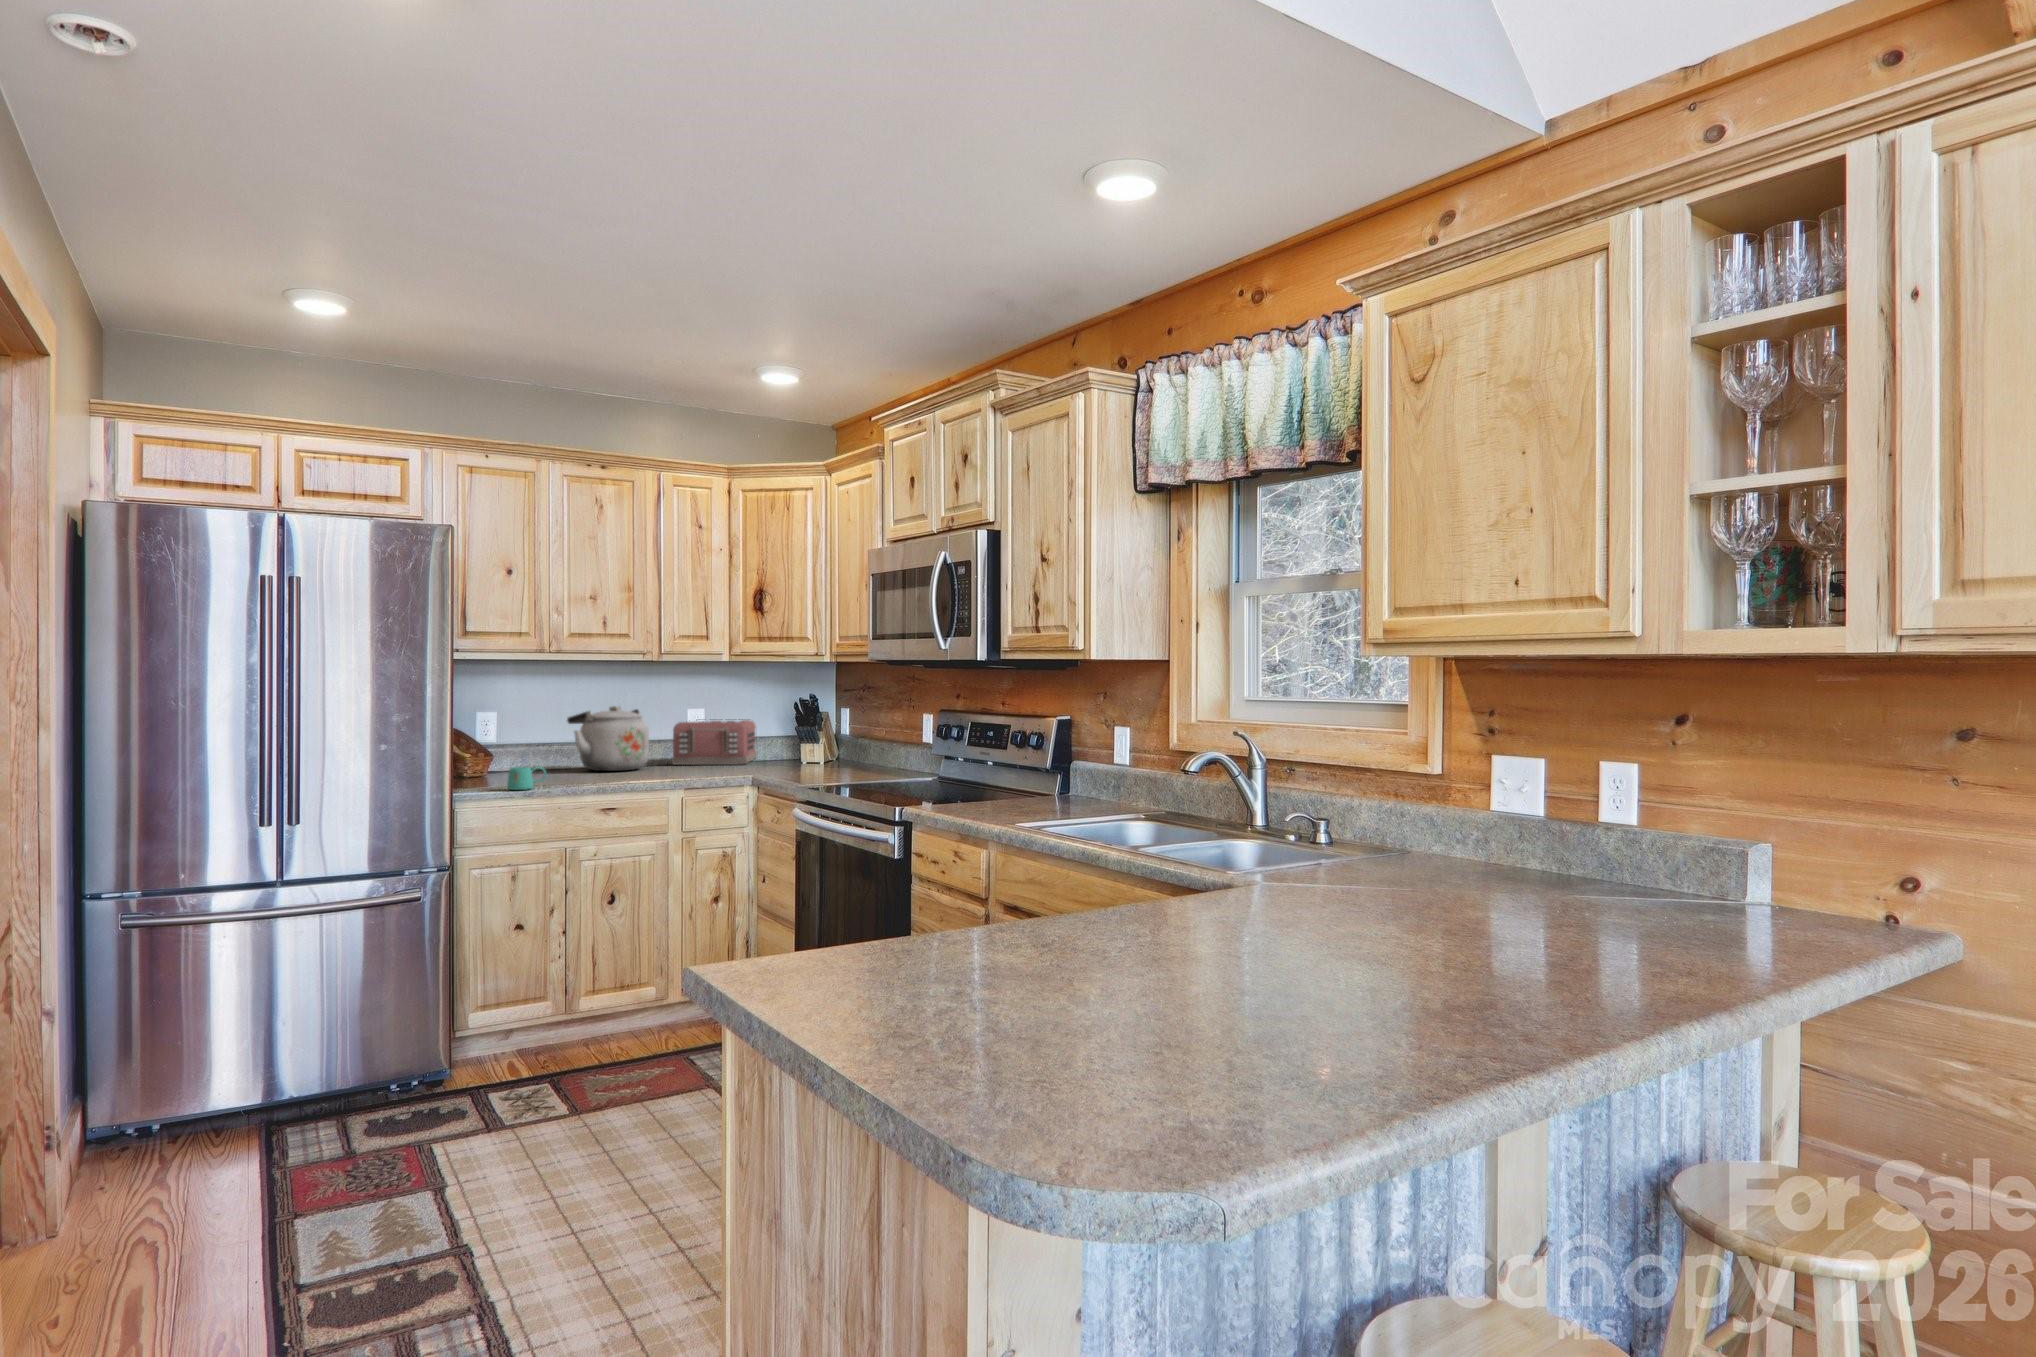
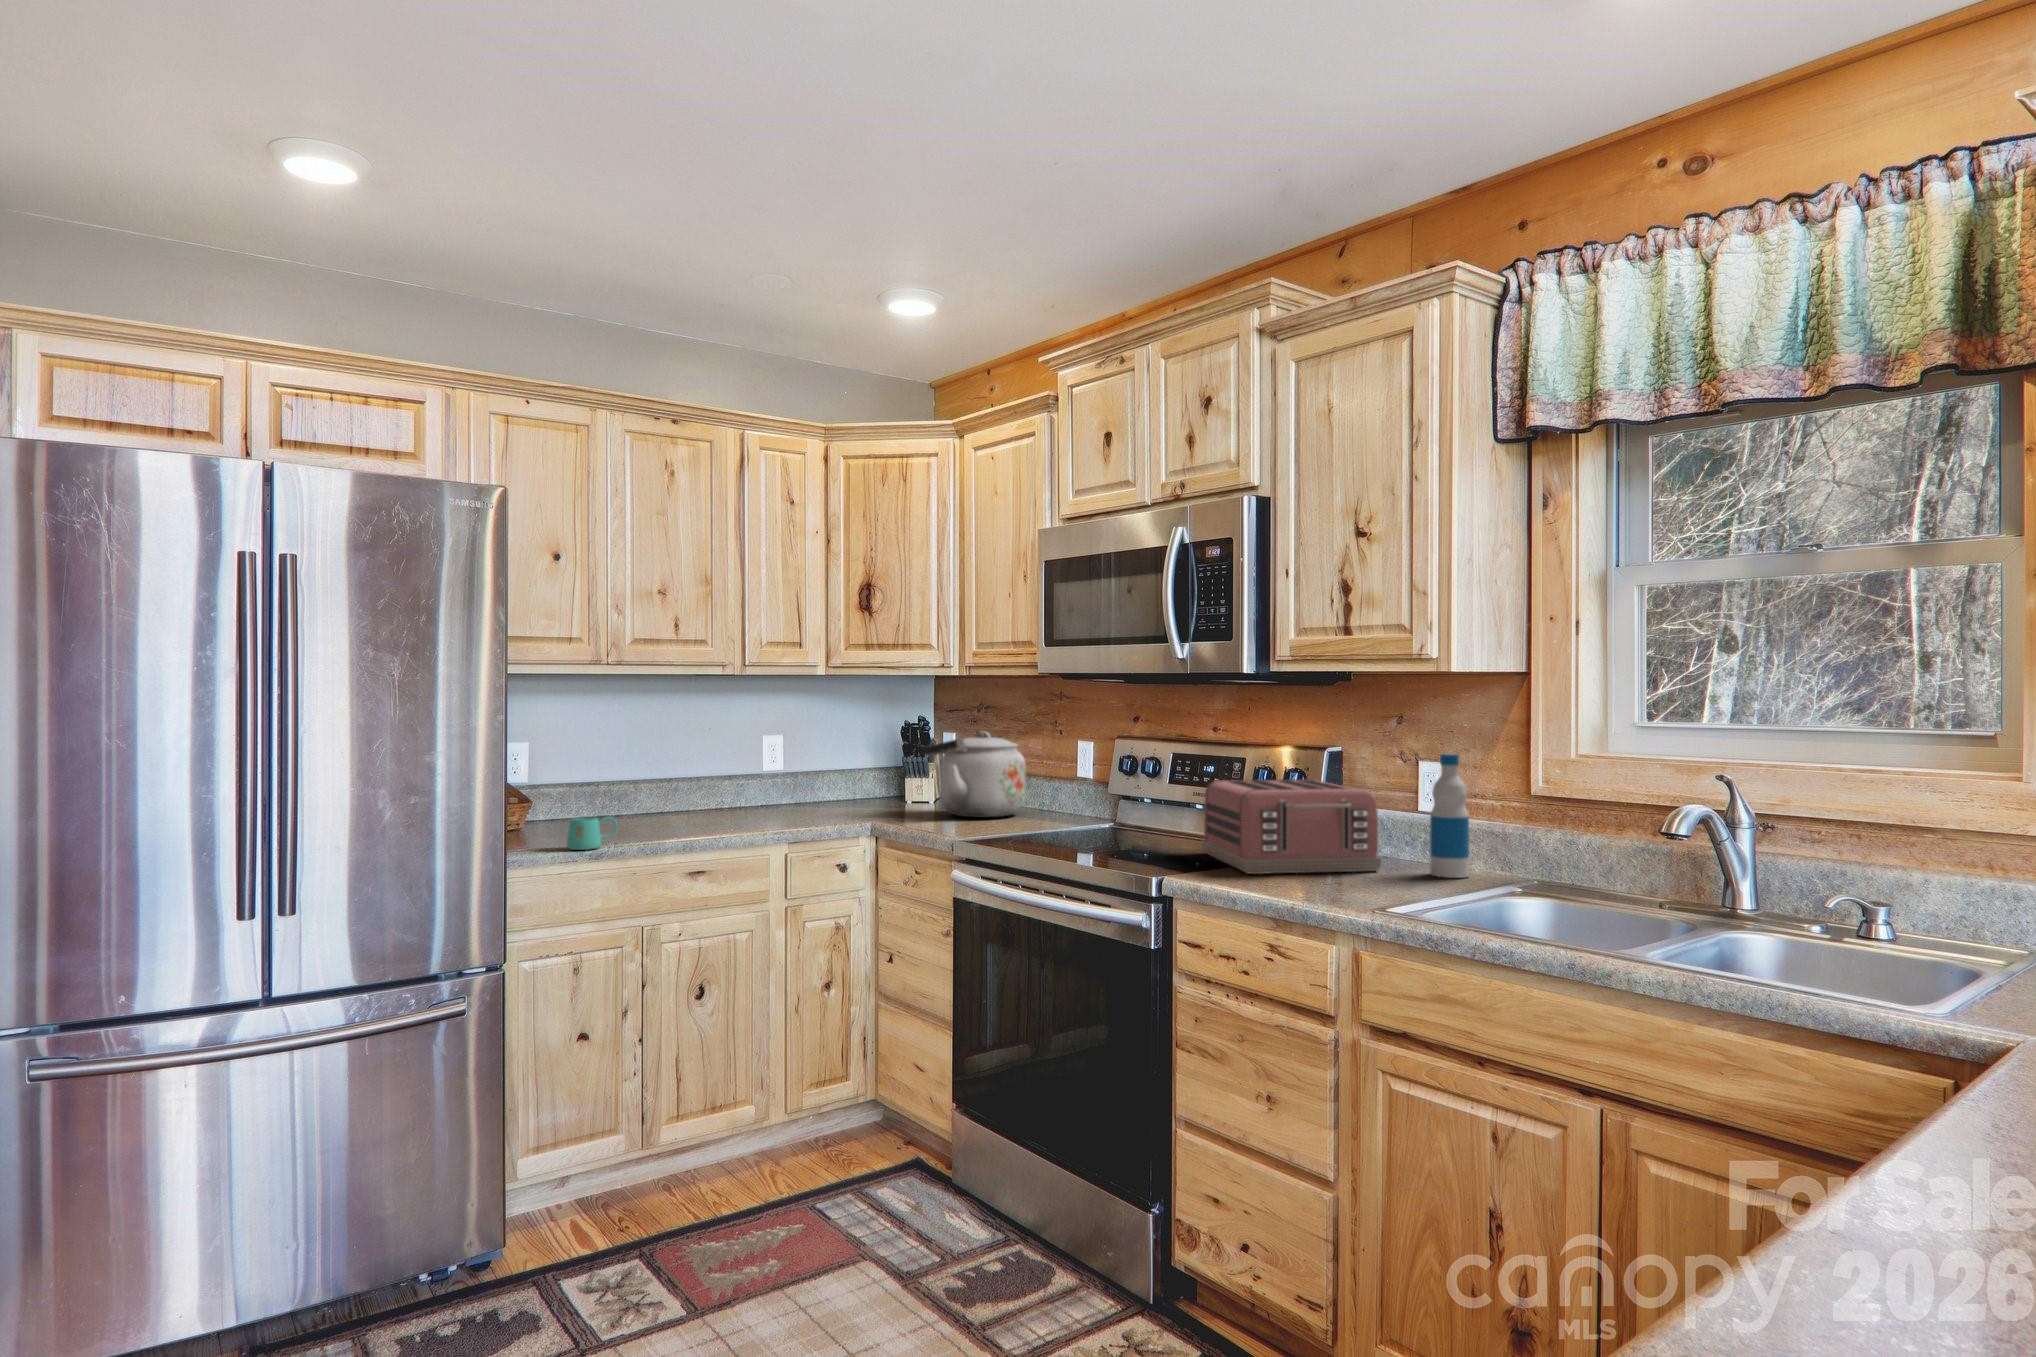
kettle: present [567,706,649,771] -> present [924,731,1026,817]
toaster: present [671,720,757,765] -> present [1202,779,1381,874]
bottle: none [1104,720,1130,809] -> present [1430,754,1469,878]

